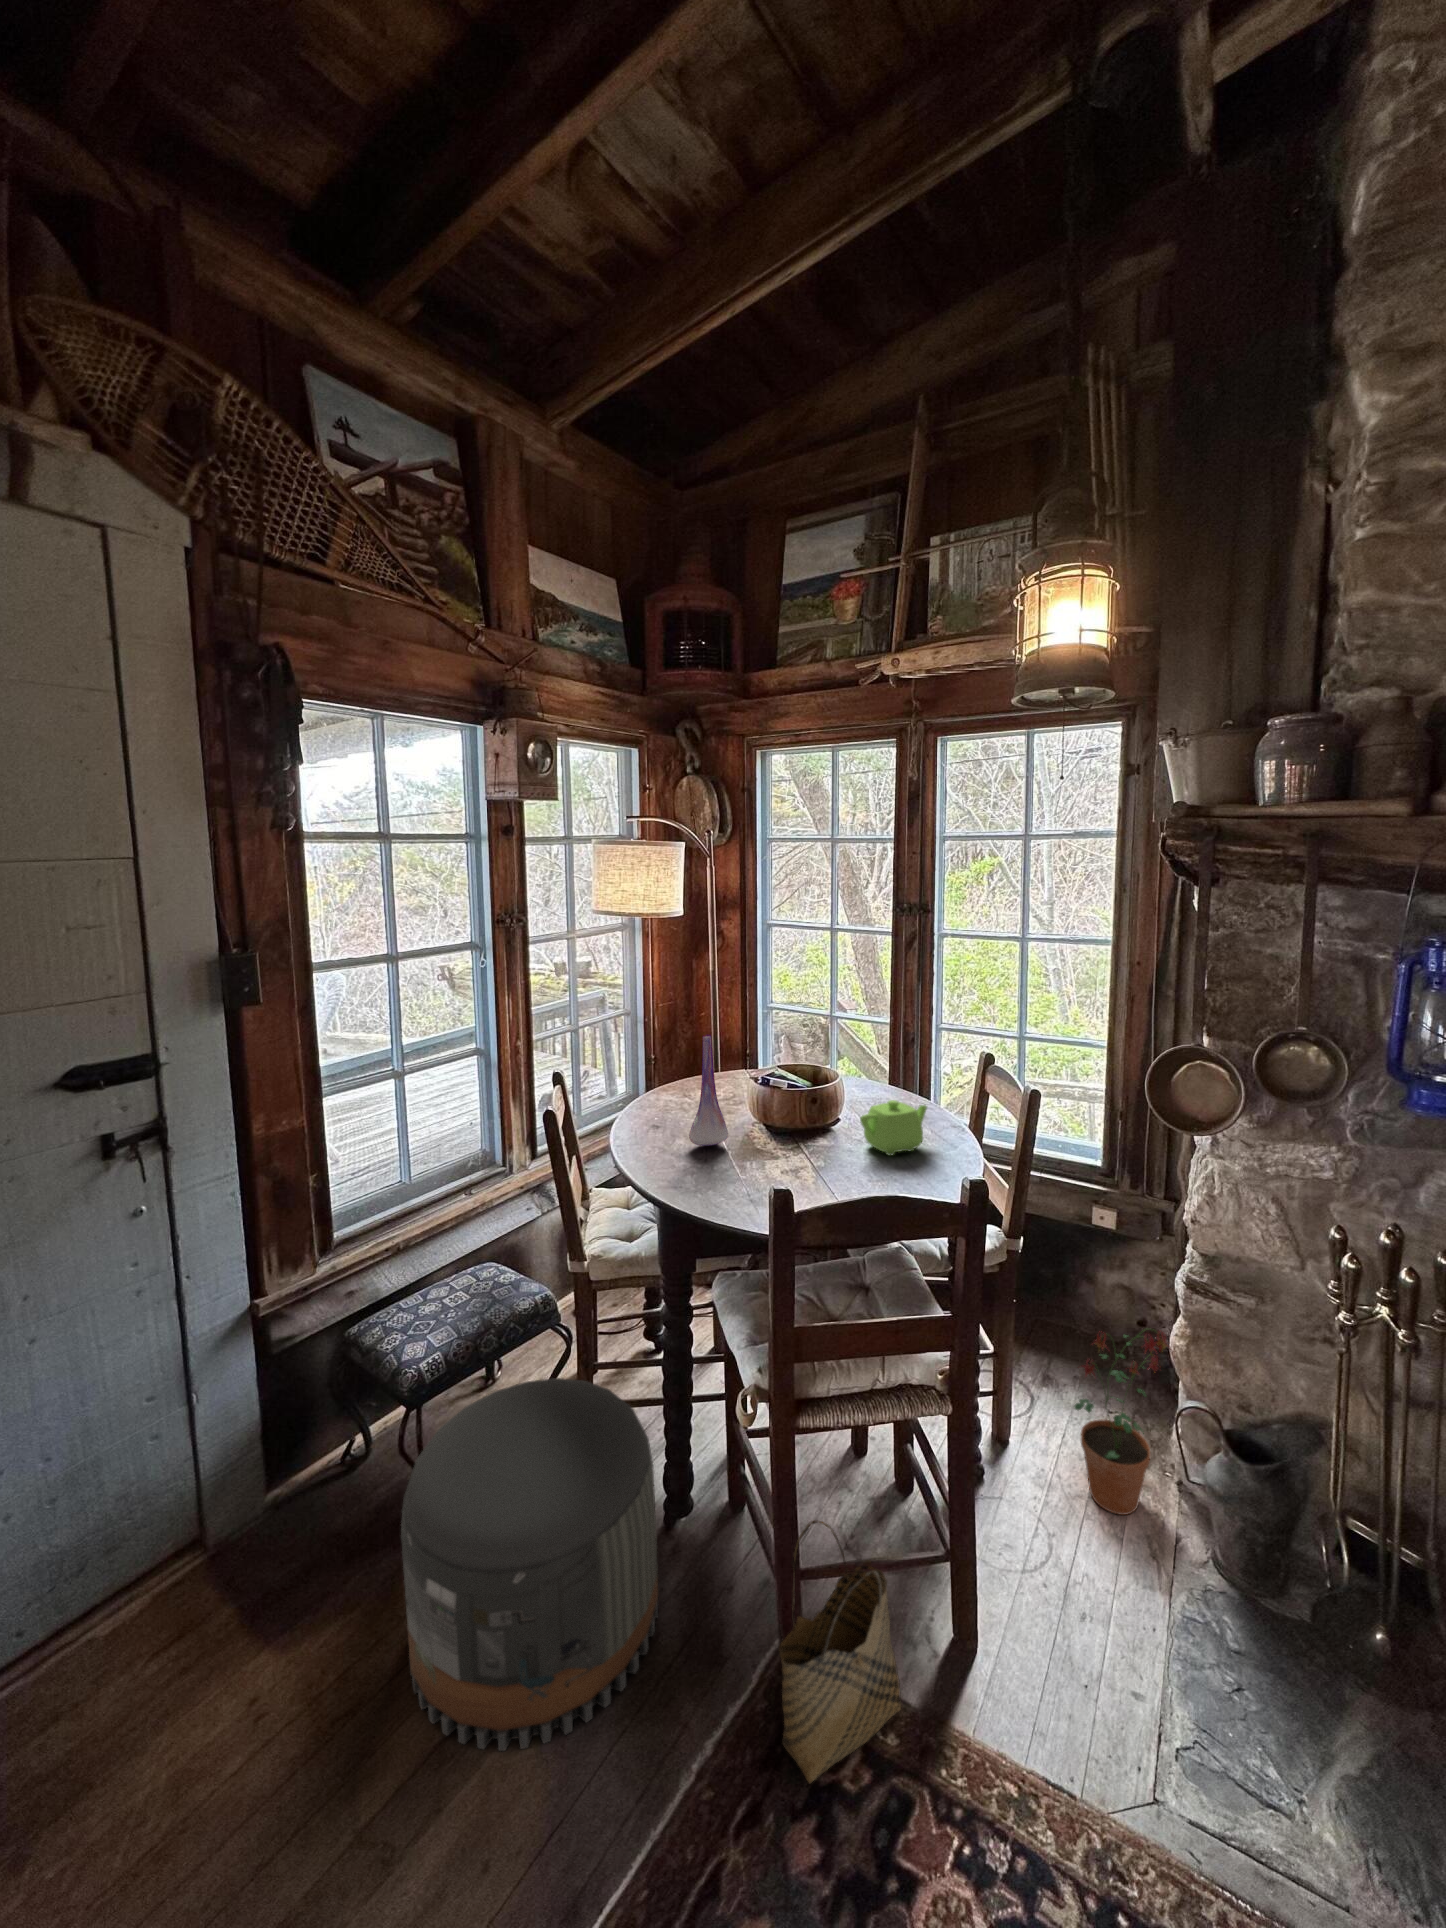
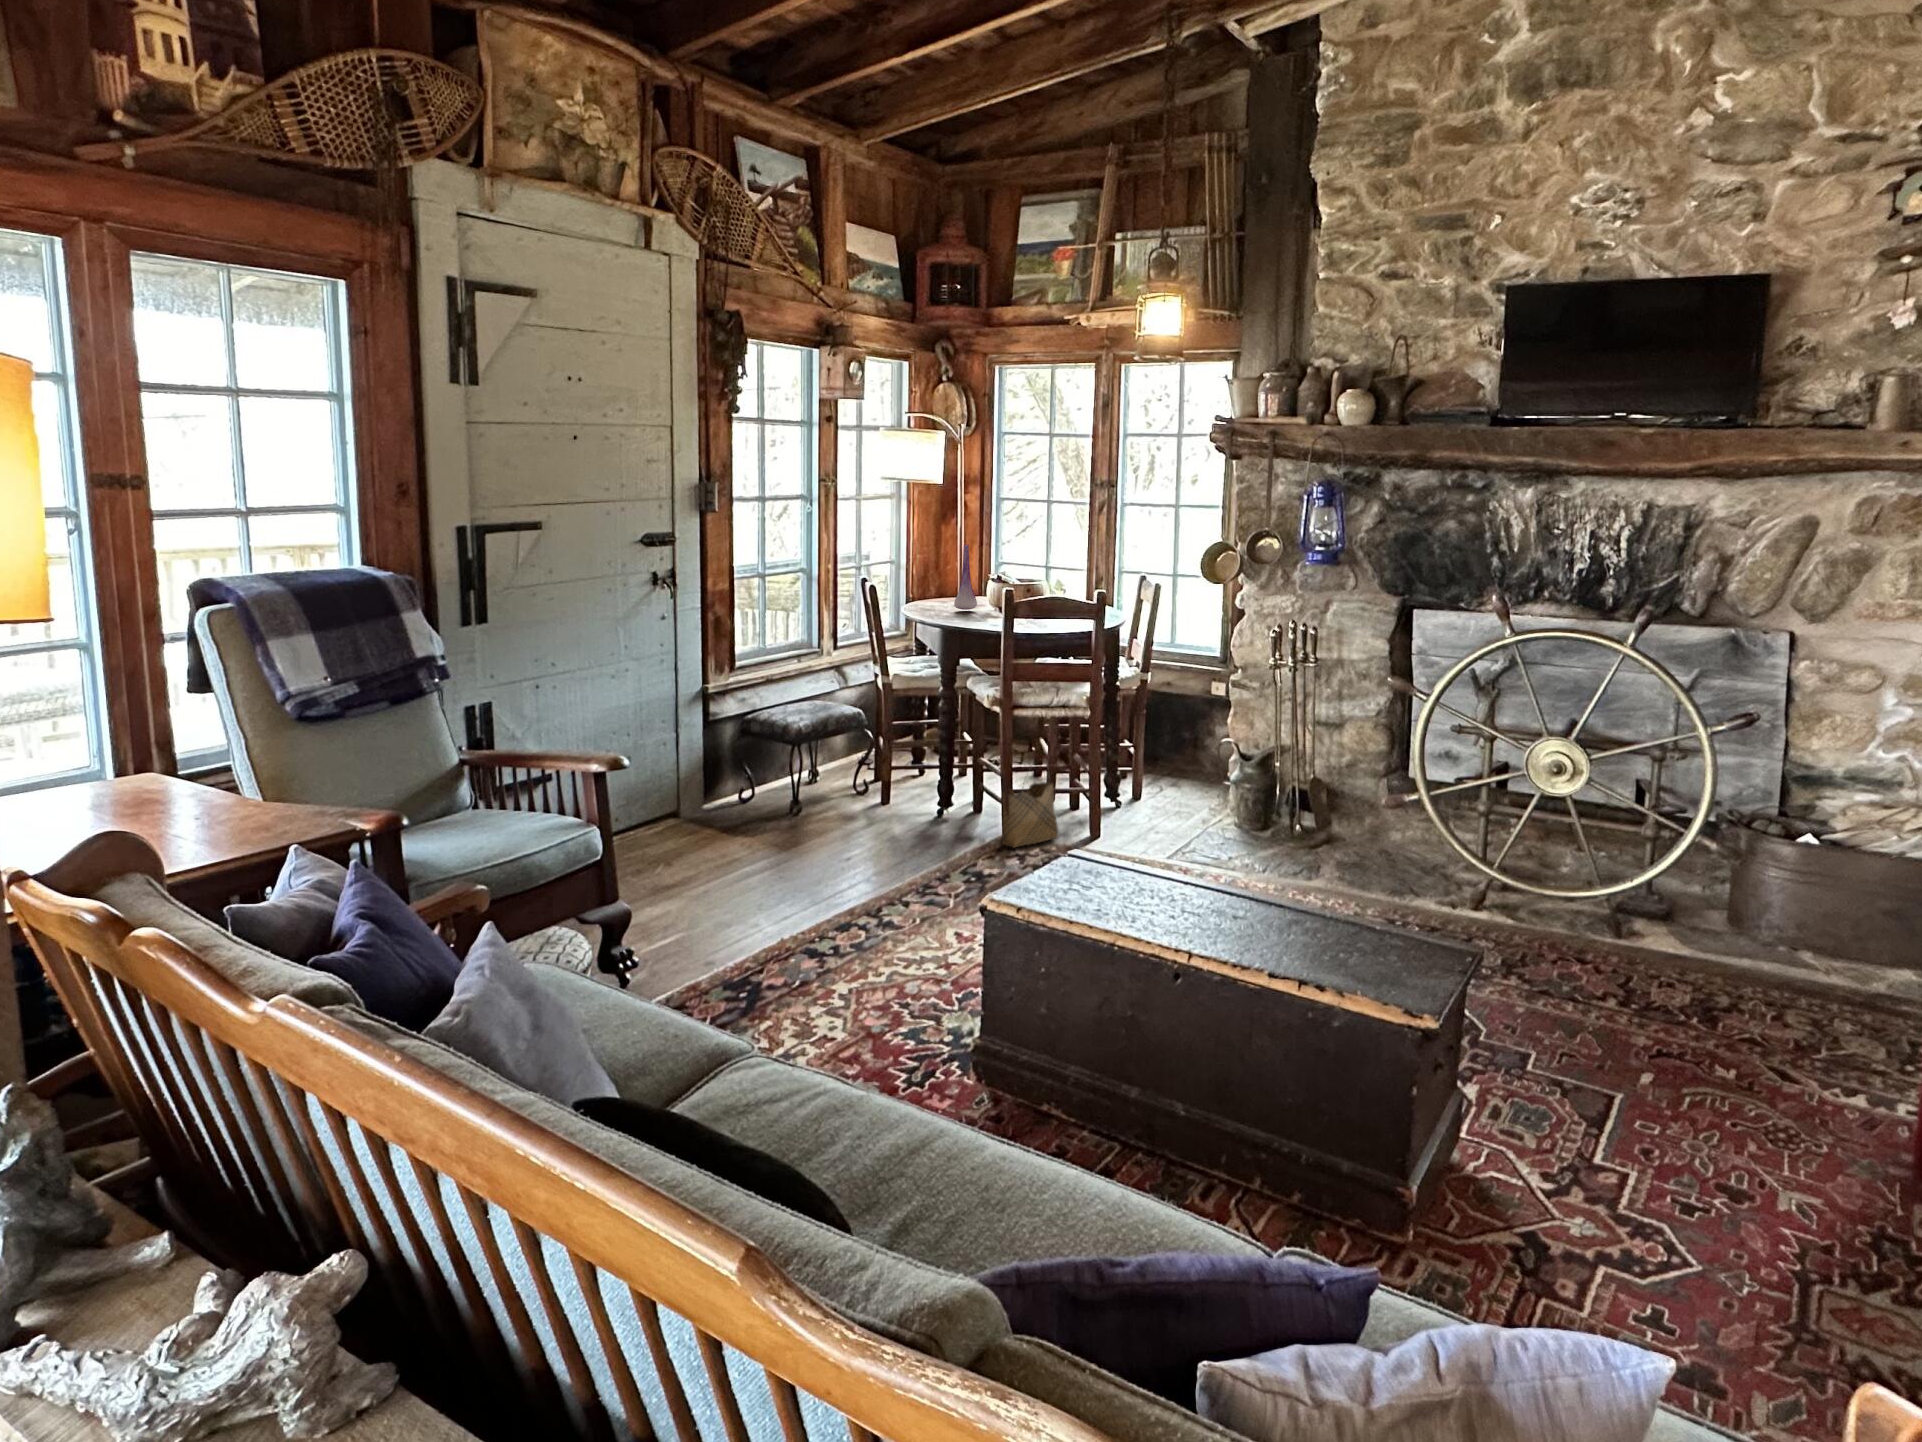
teapot: present [860,1100,927,1155] -> none [1054,585,1094,614]
potted plant: present [1074,1331,1170,1515] -> none [1166,705,1218,808]
pouf: present [401,1378,658,1751] -> none [815,723,940,846]

